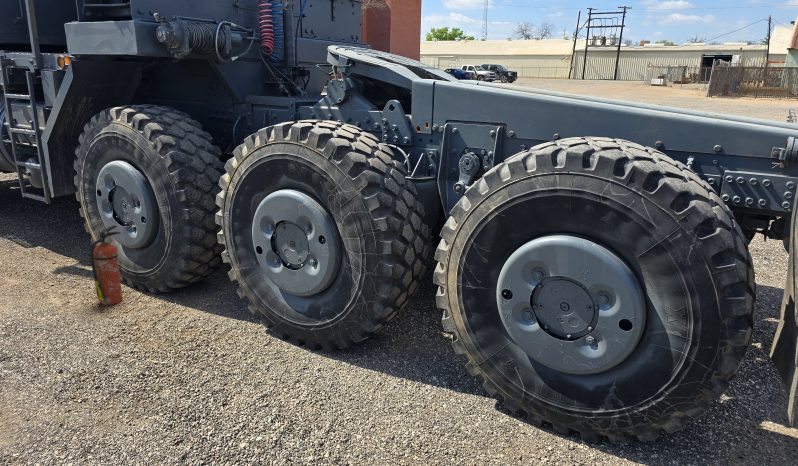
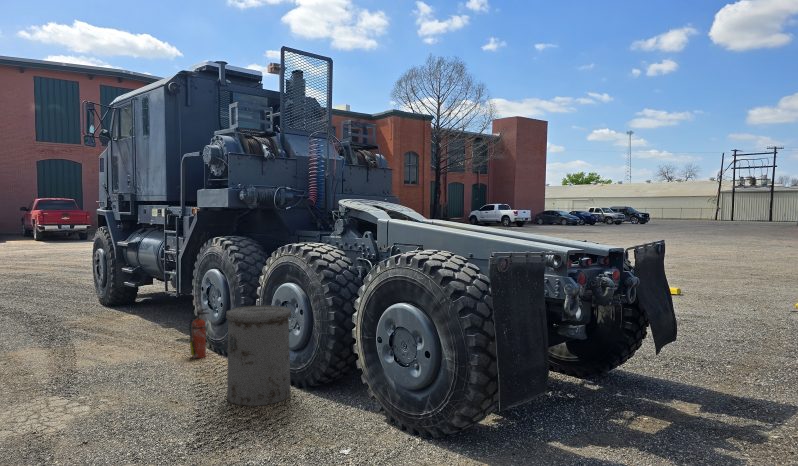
trash can: none [194,230,310,408] -> present [225,305,291,406]

